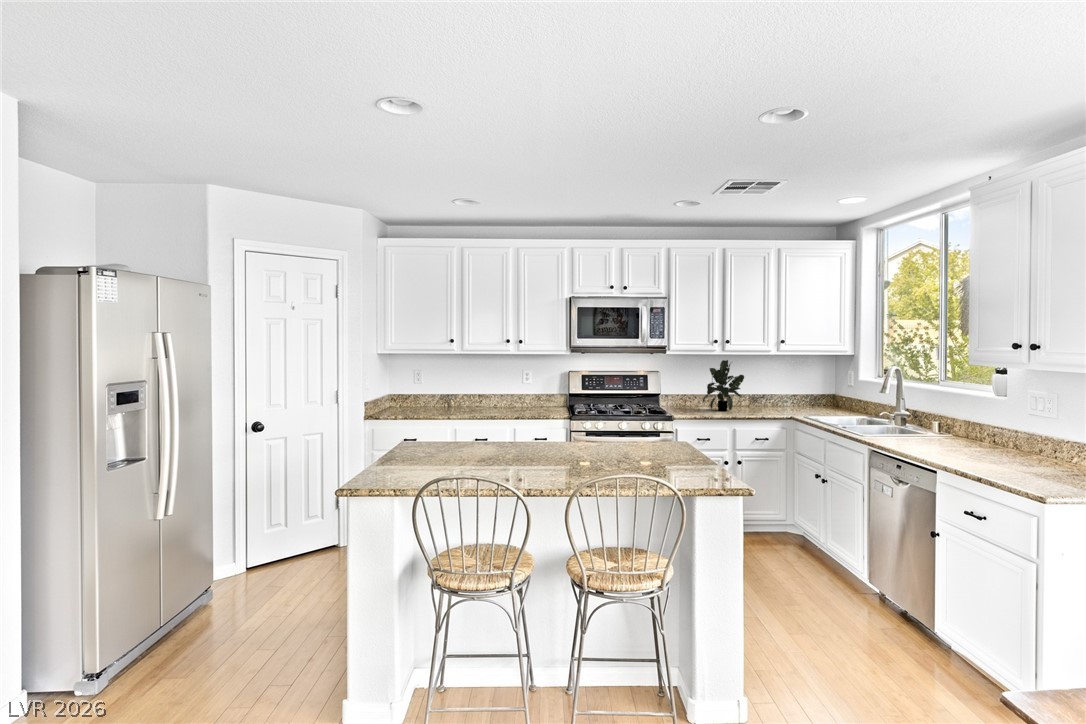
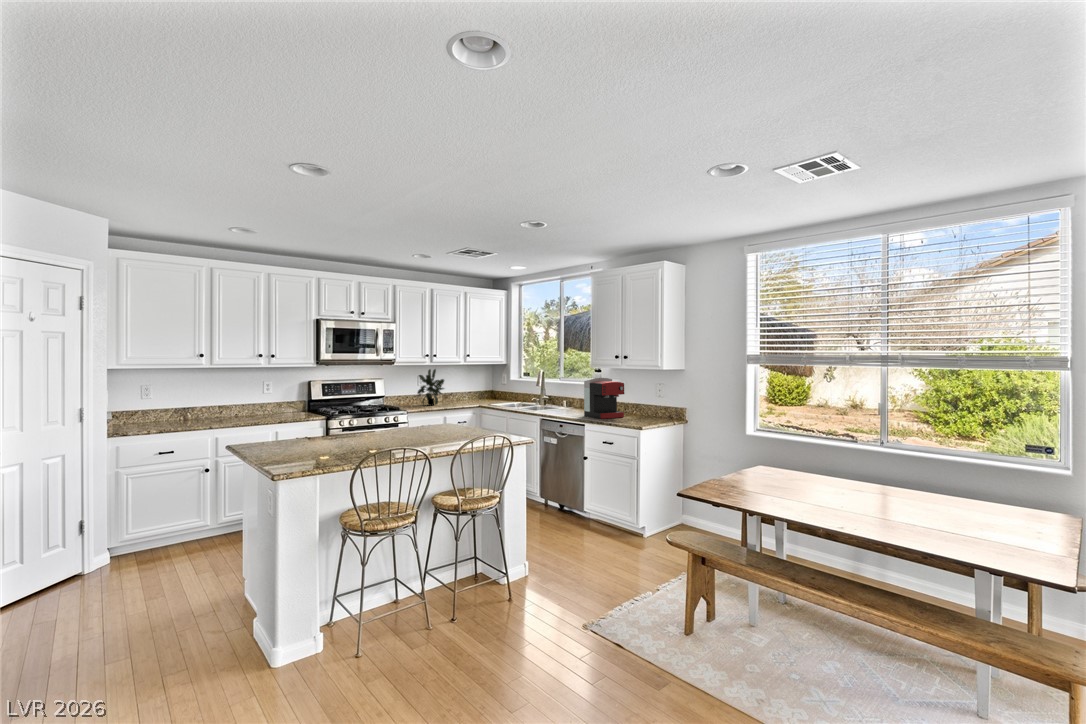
coffee maker: none [951,383,1042,464] -> present [584,378,624,419]

